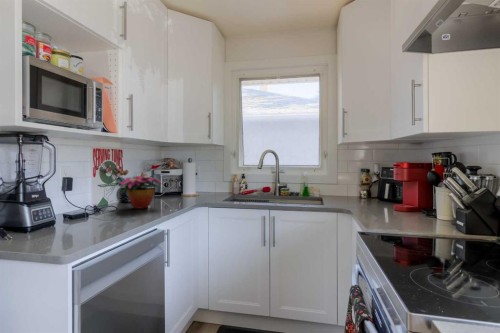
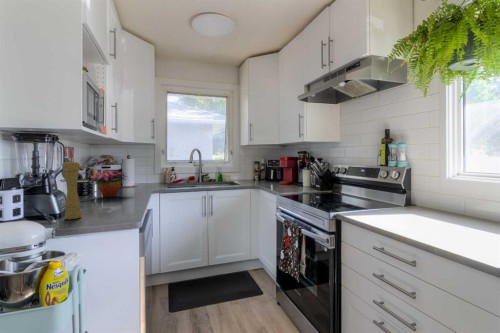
pepper mill: none [21,162,45,239] -> present [62,161,81,219]

